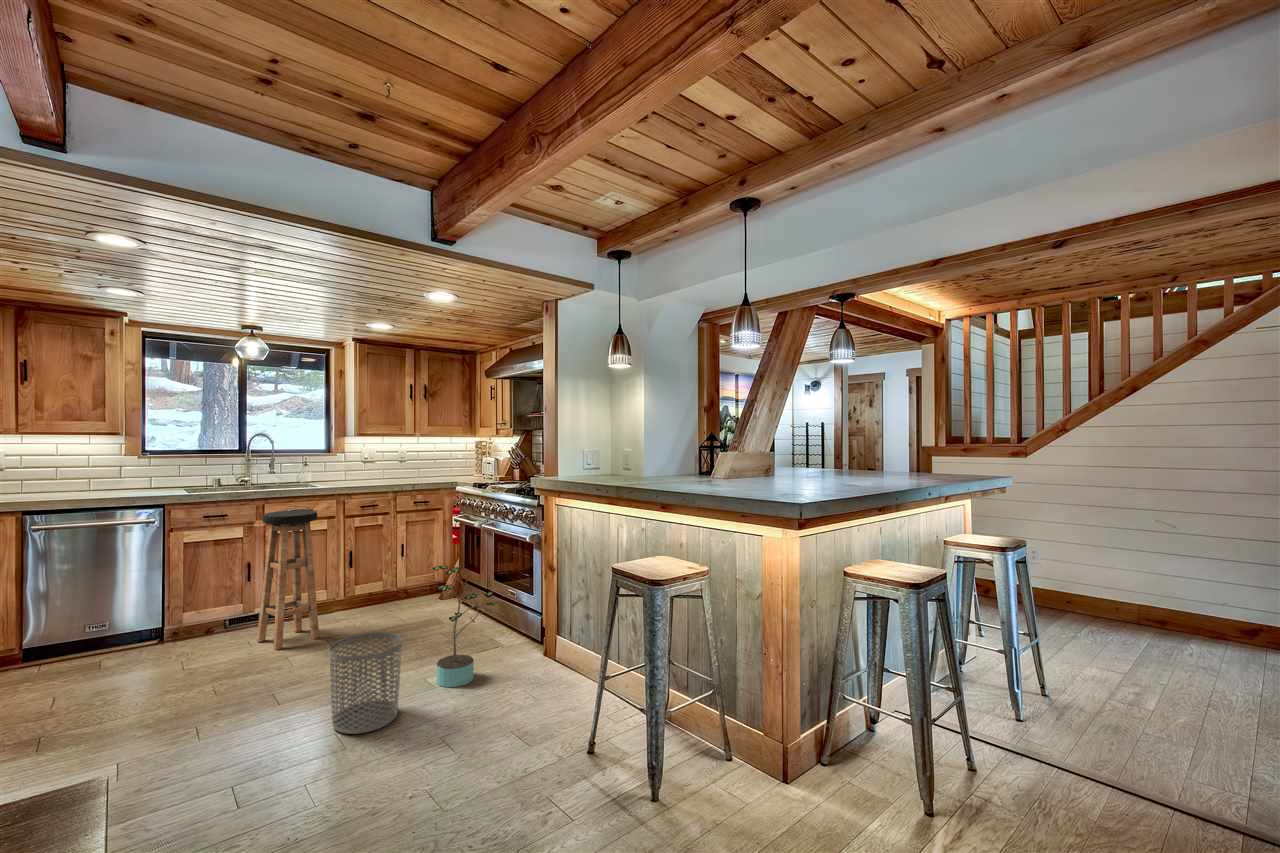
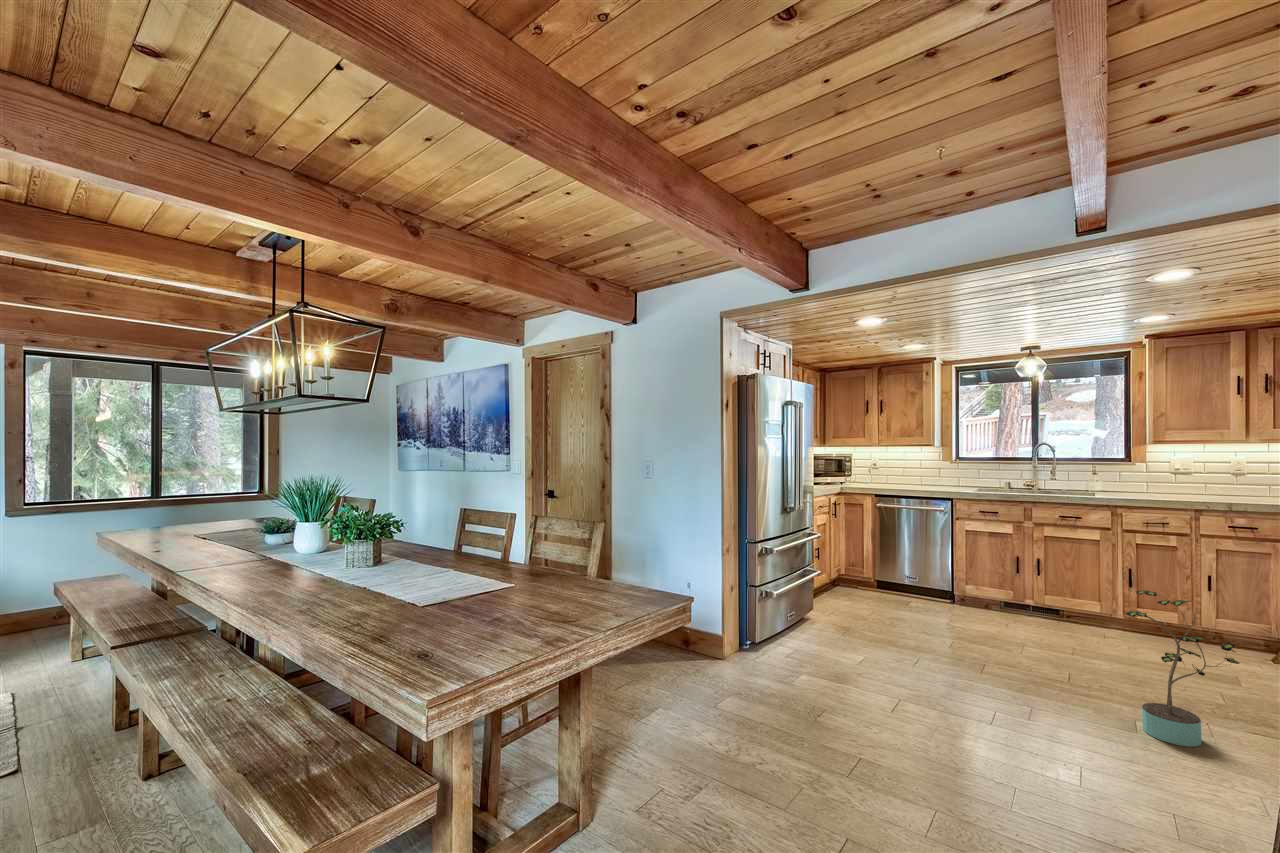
bar stool: present [257,510,319,650] -> none [1011,513,1069,644]
waste bin: present [330,632,402,734] -> none [992,629,1069,727]

